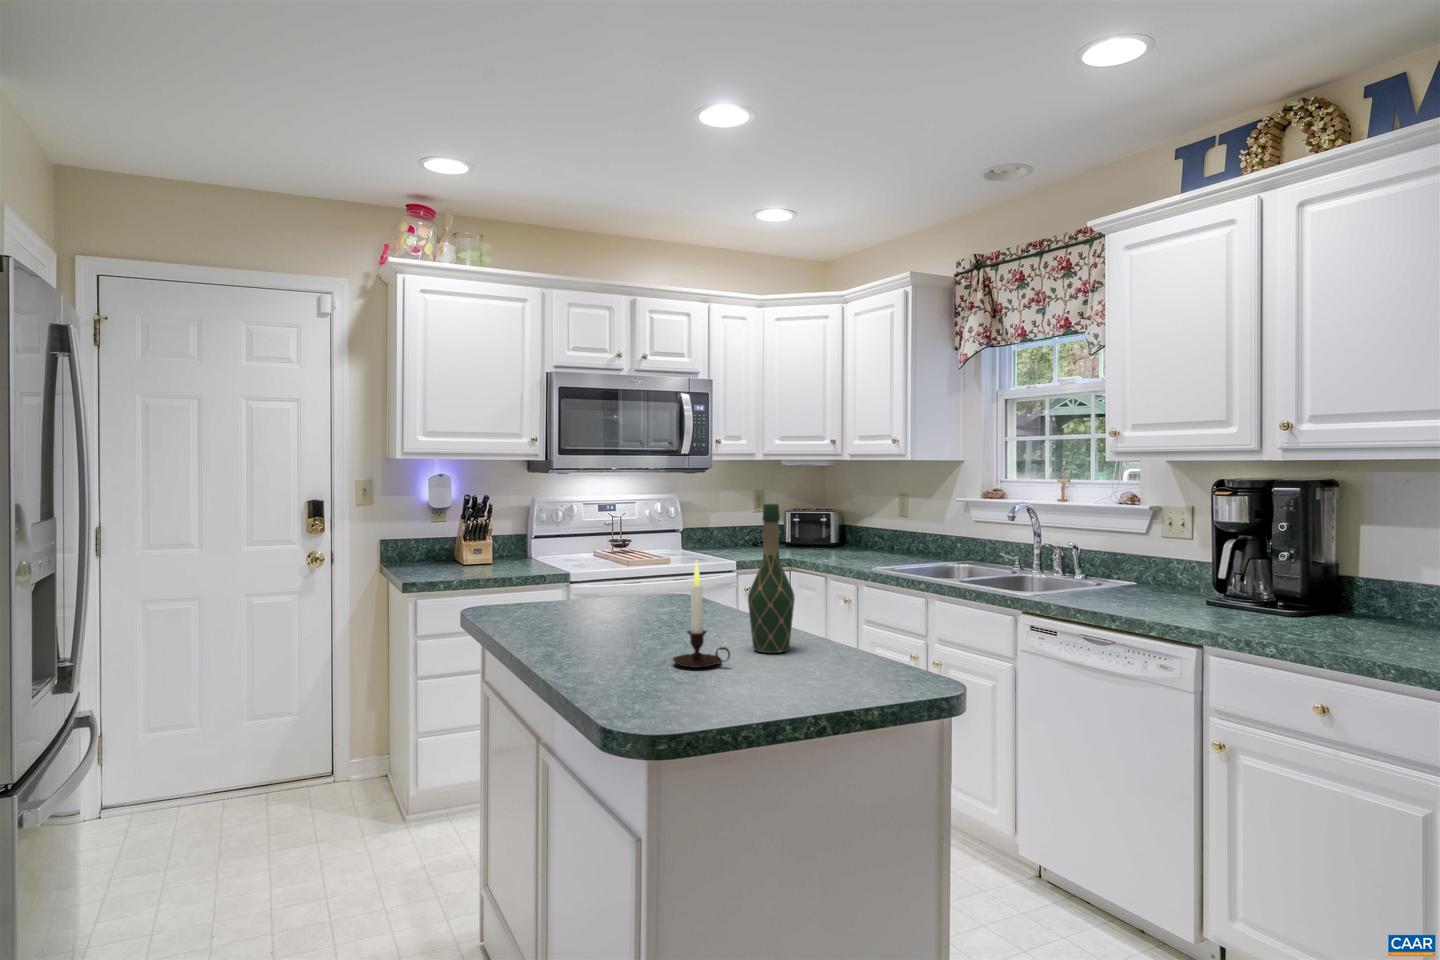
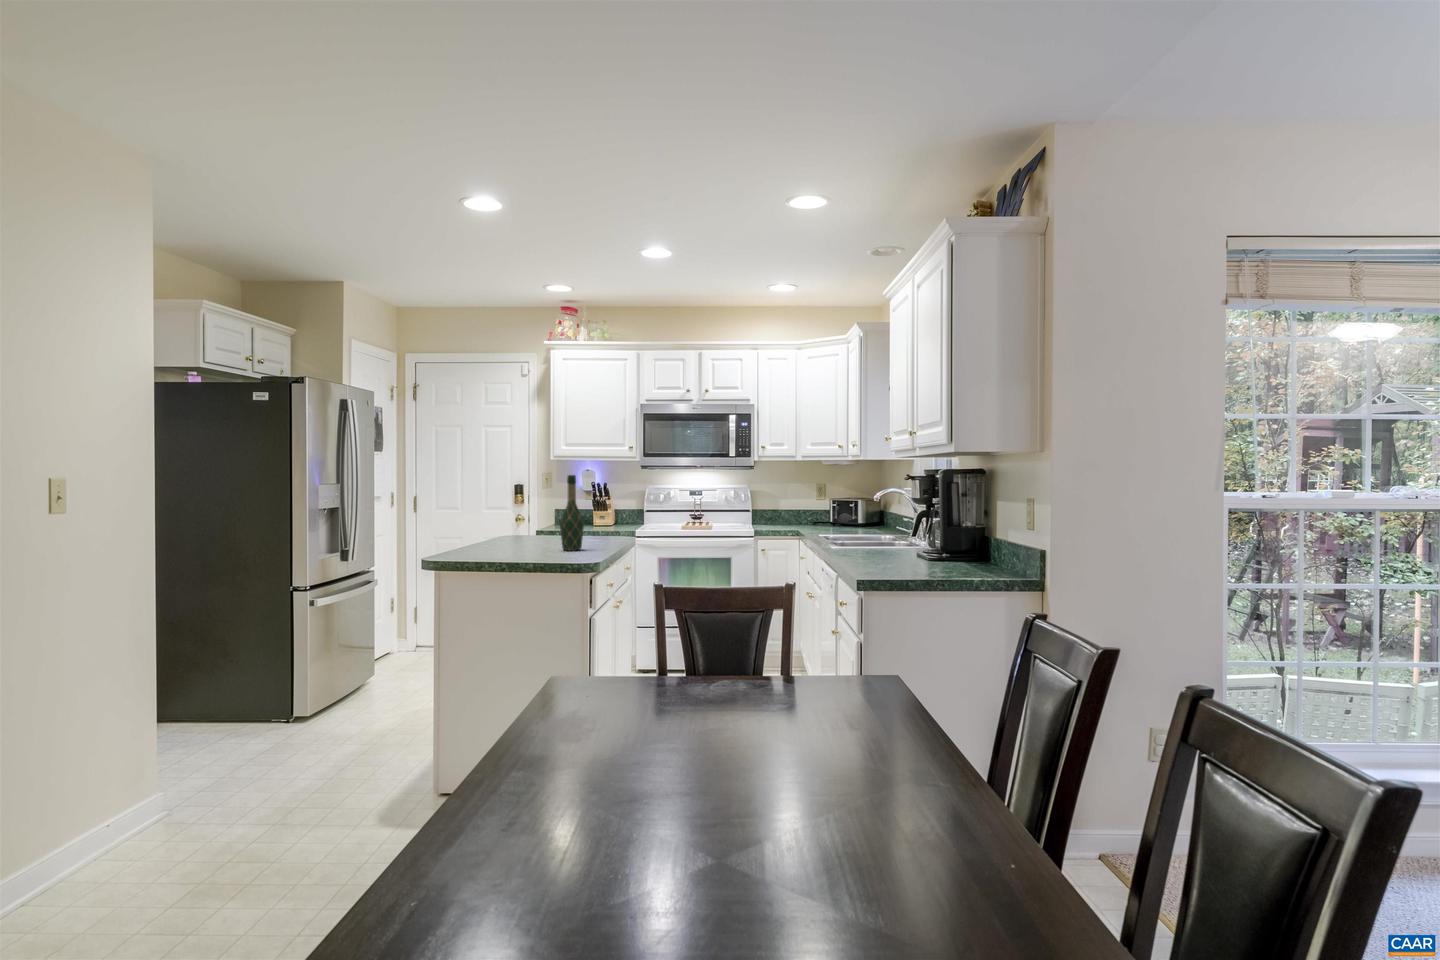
candle: present [673,561,730,668] -> none [509,501,534,552]

